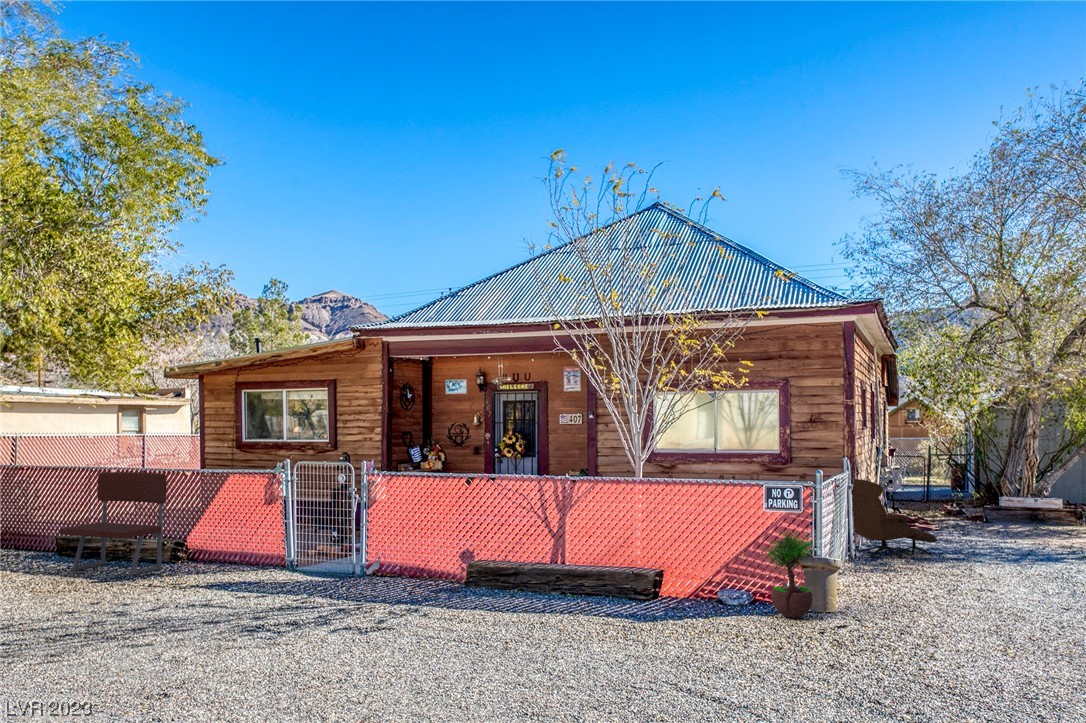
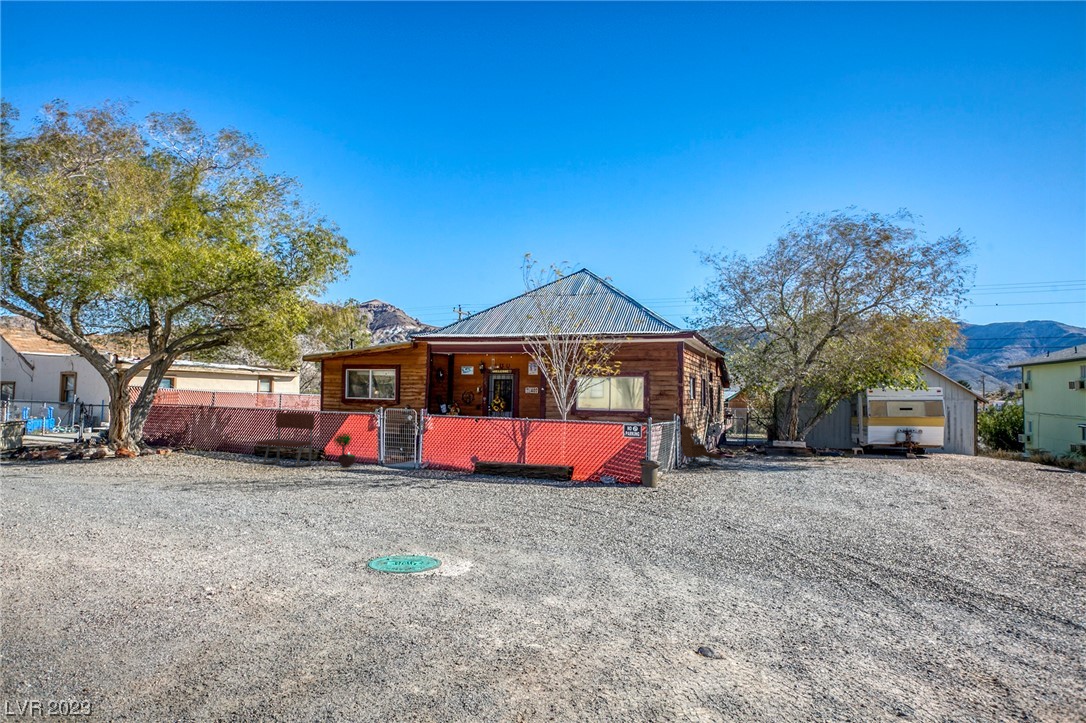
potted tree: present [761,531,815,618] -> present [334,433,355,467]

